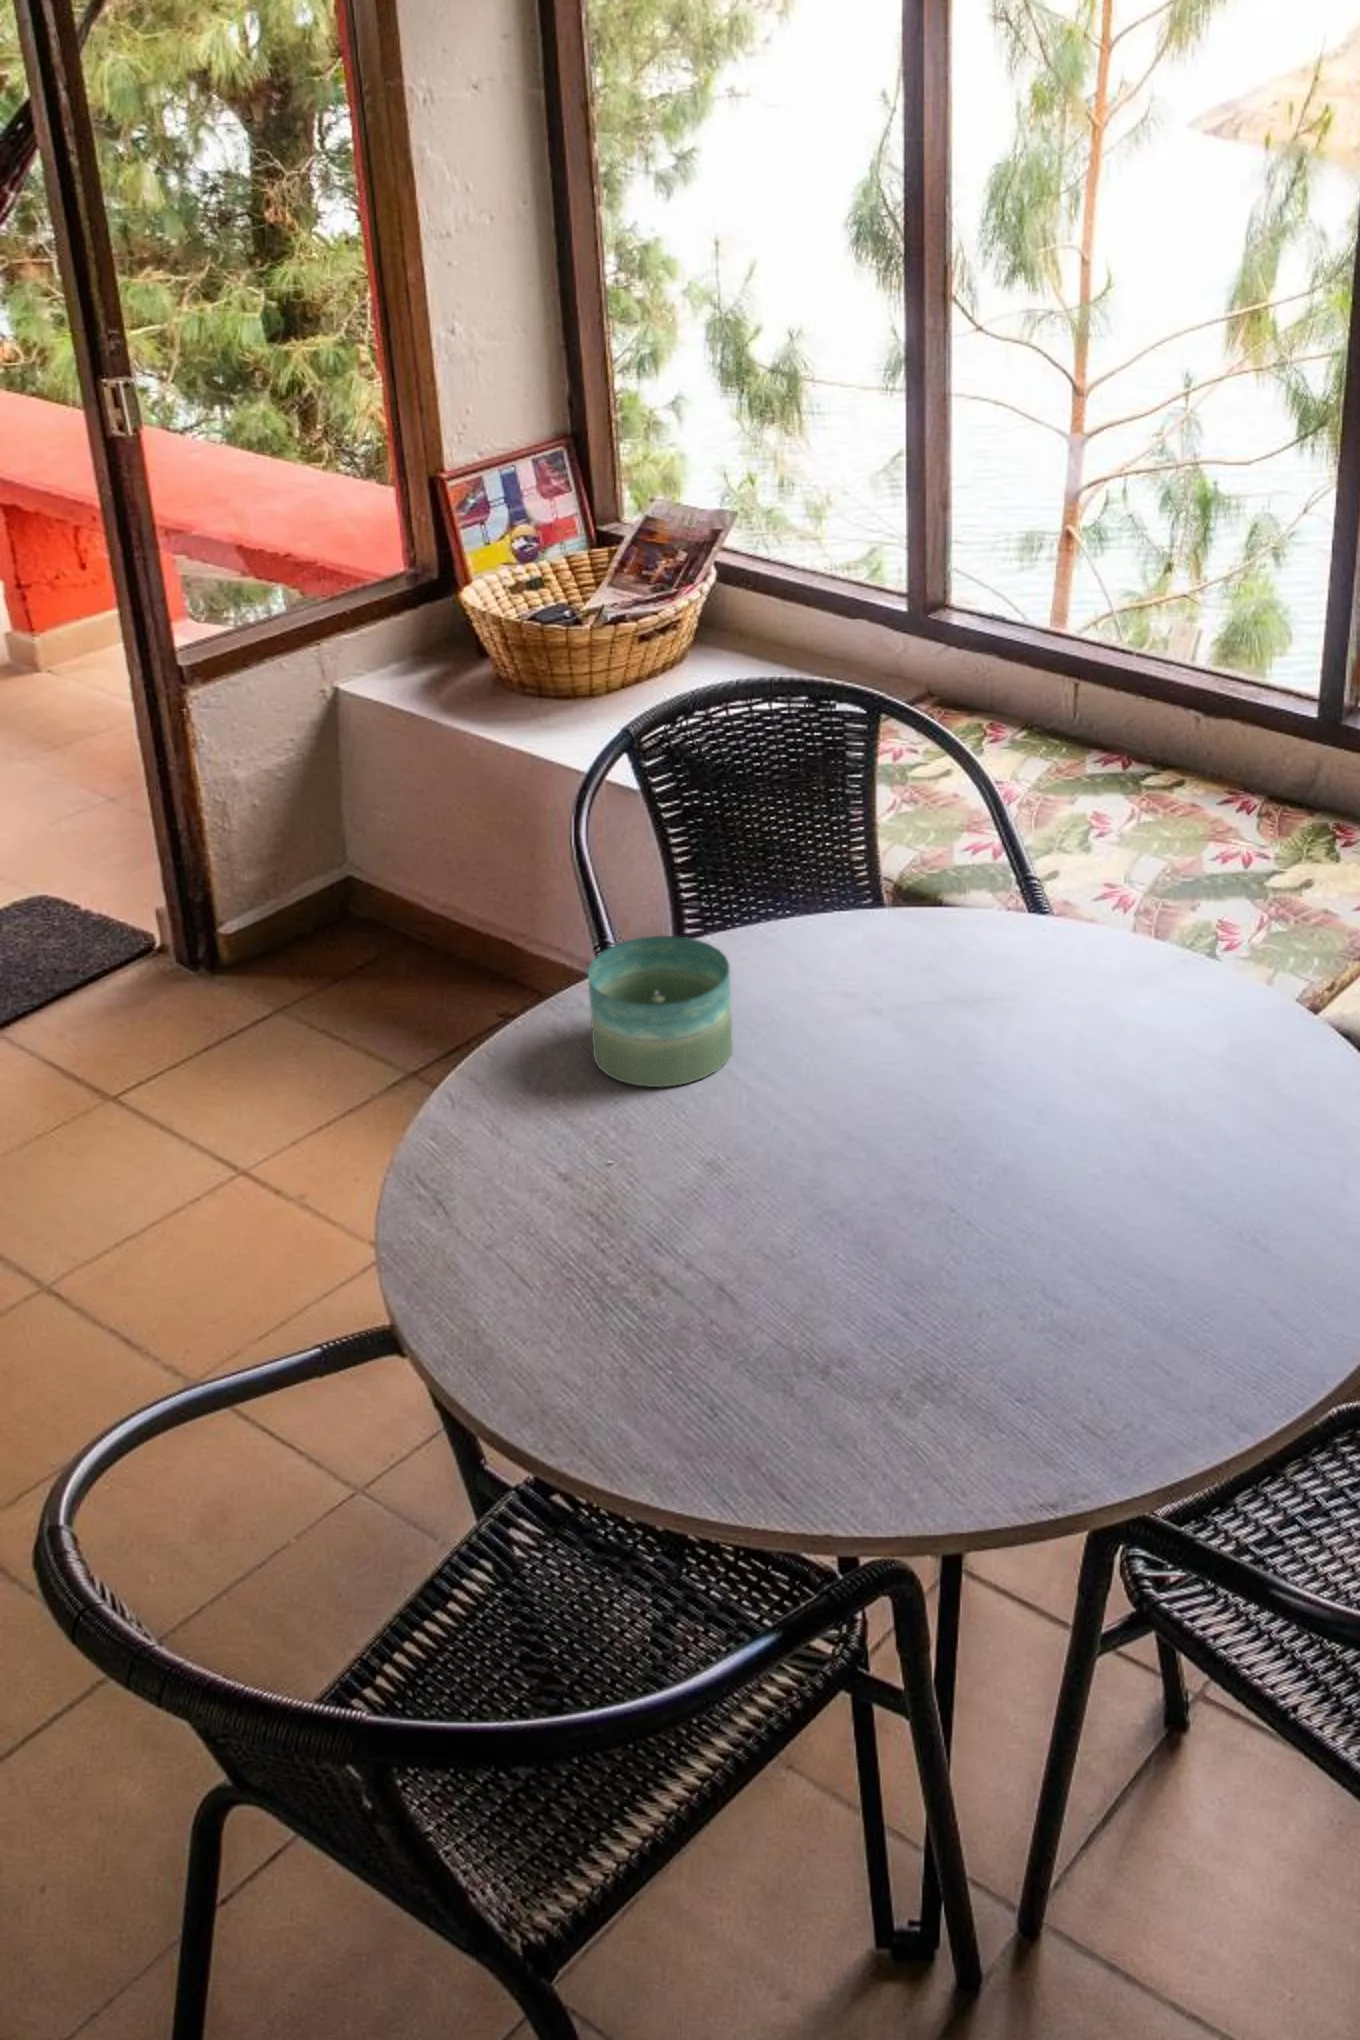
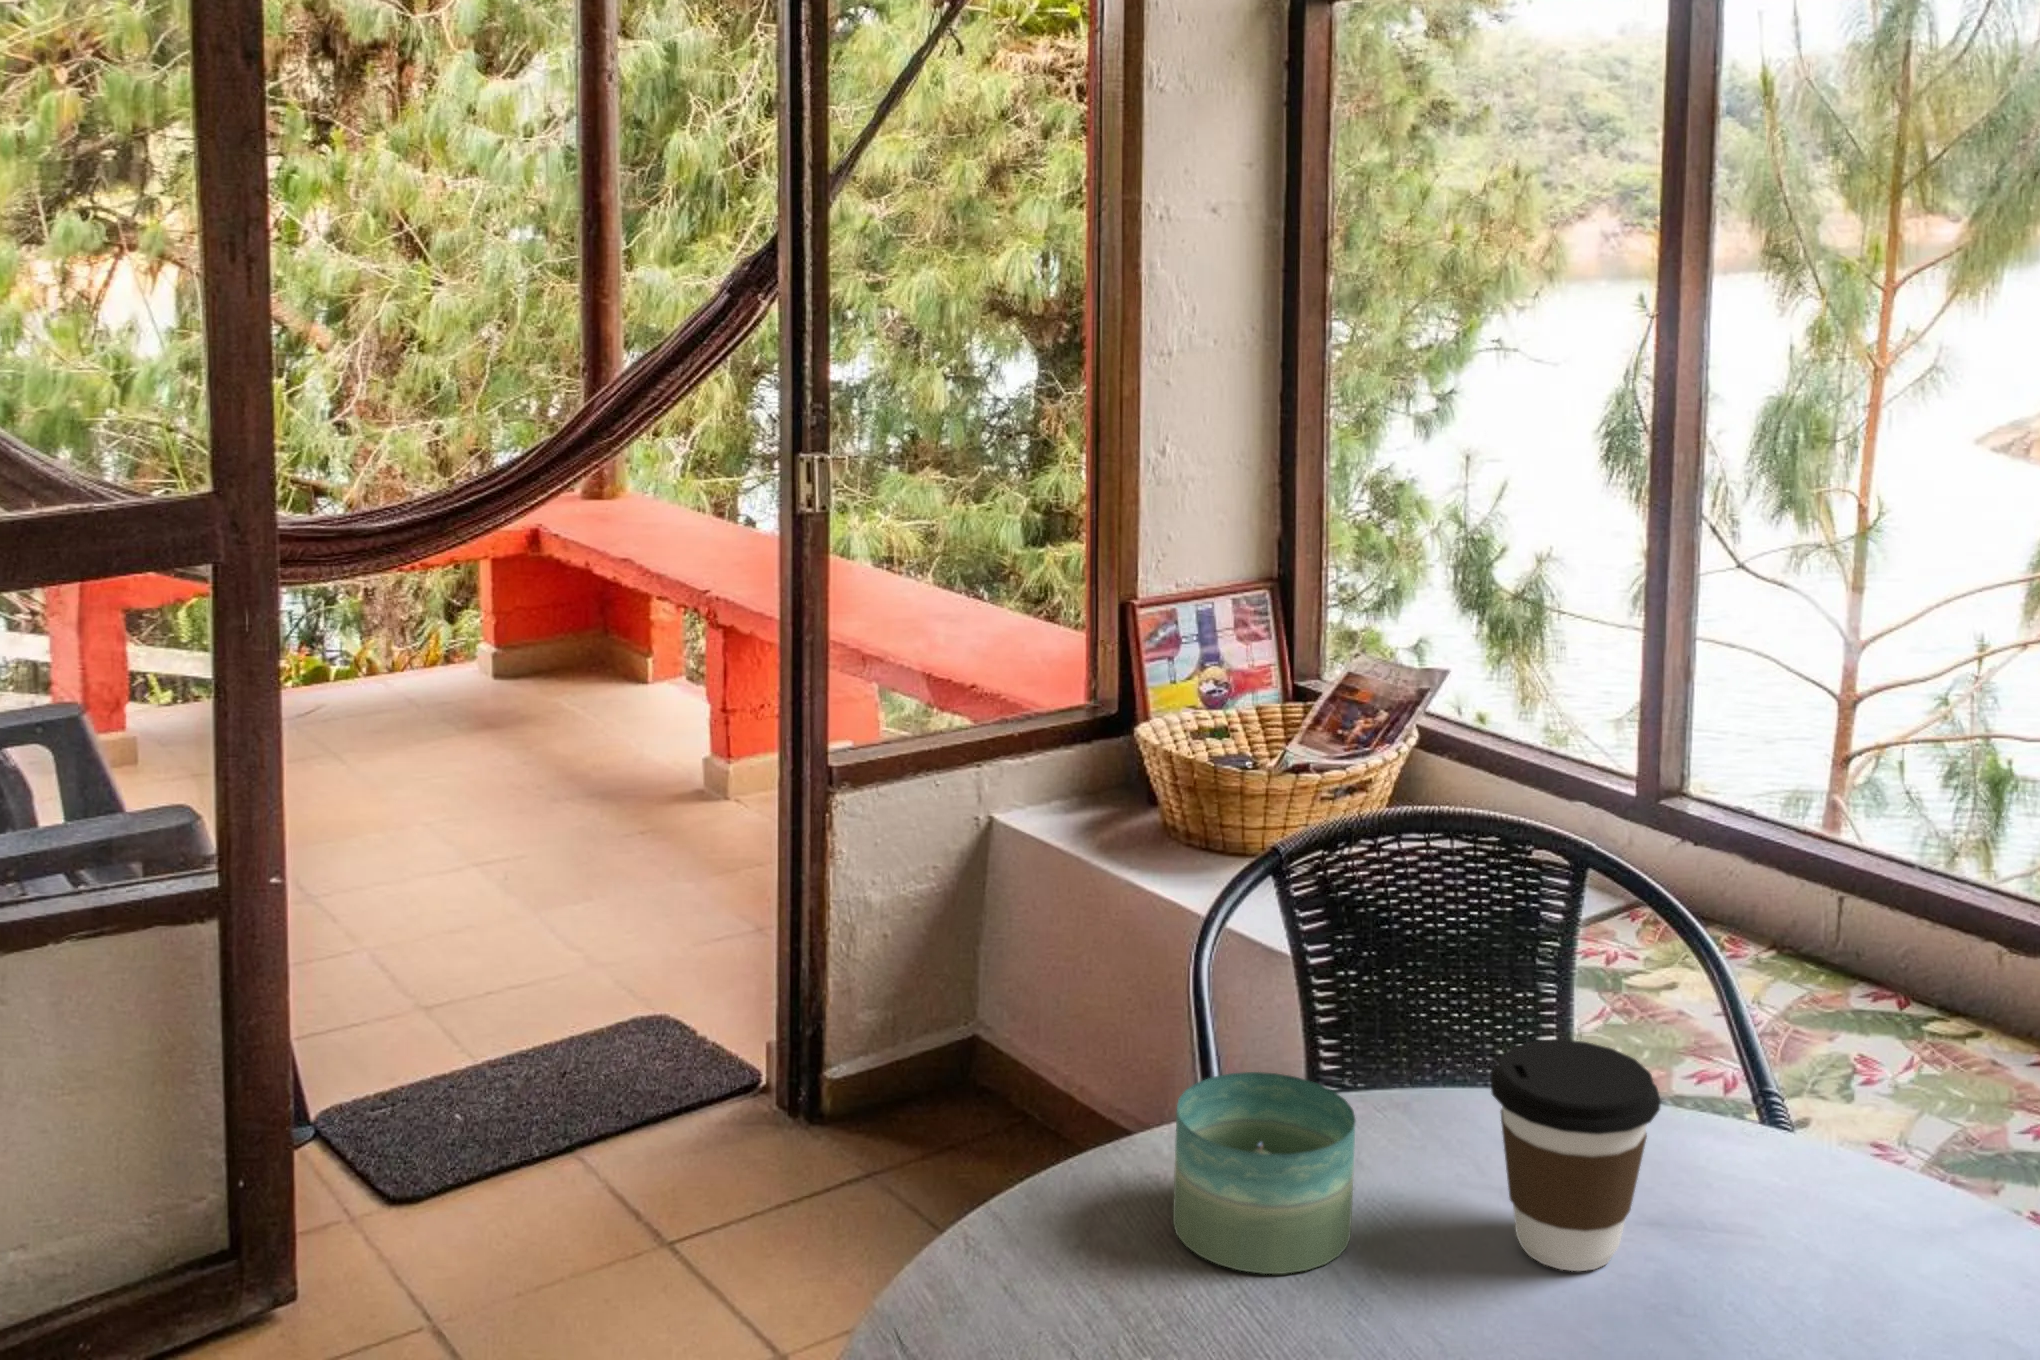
coffee cup: none [830,882,956,1046] -> present [1491,1039,1661,1271]

